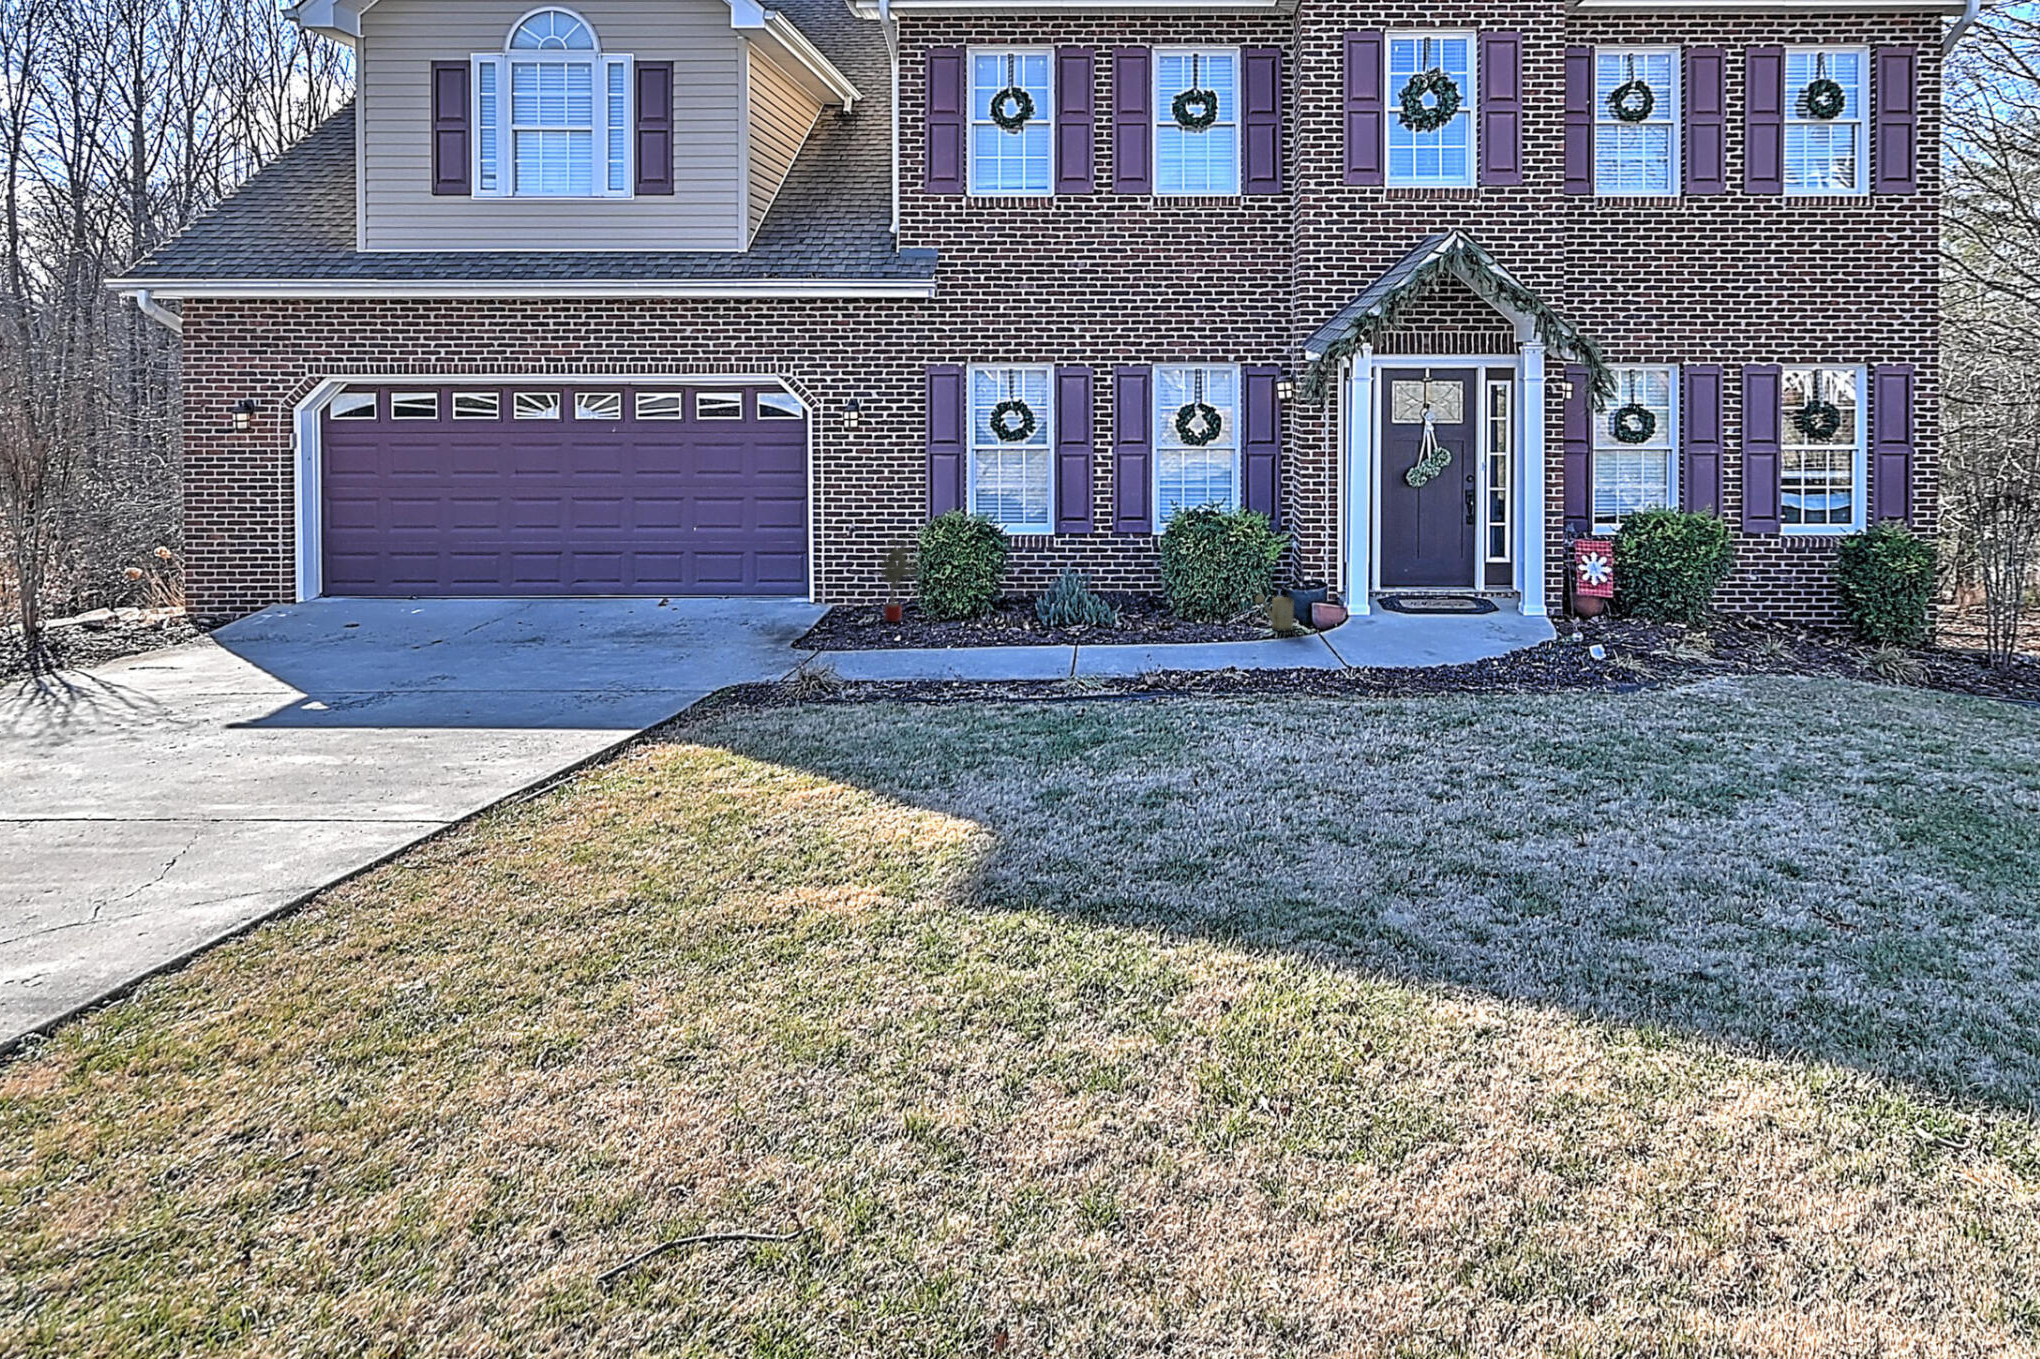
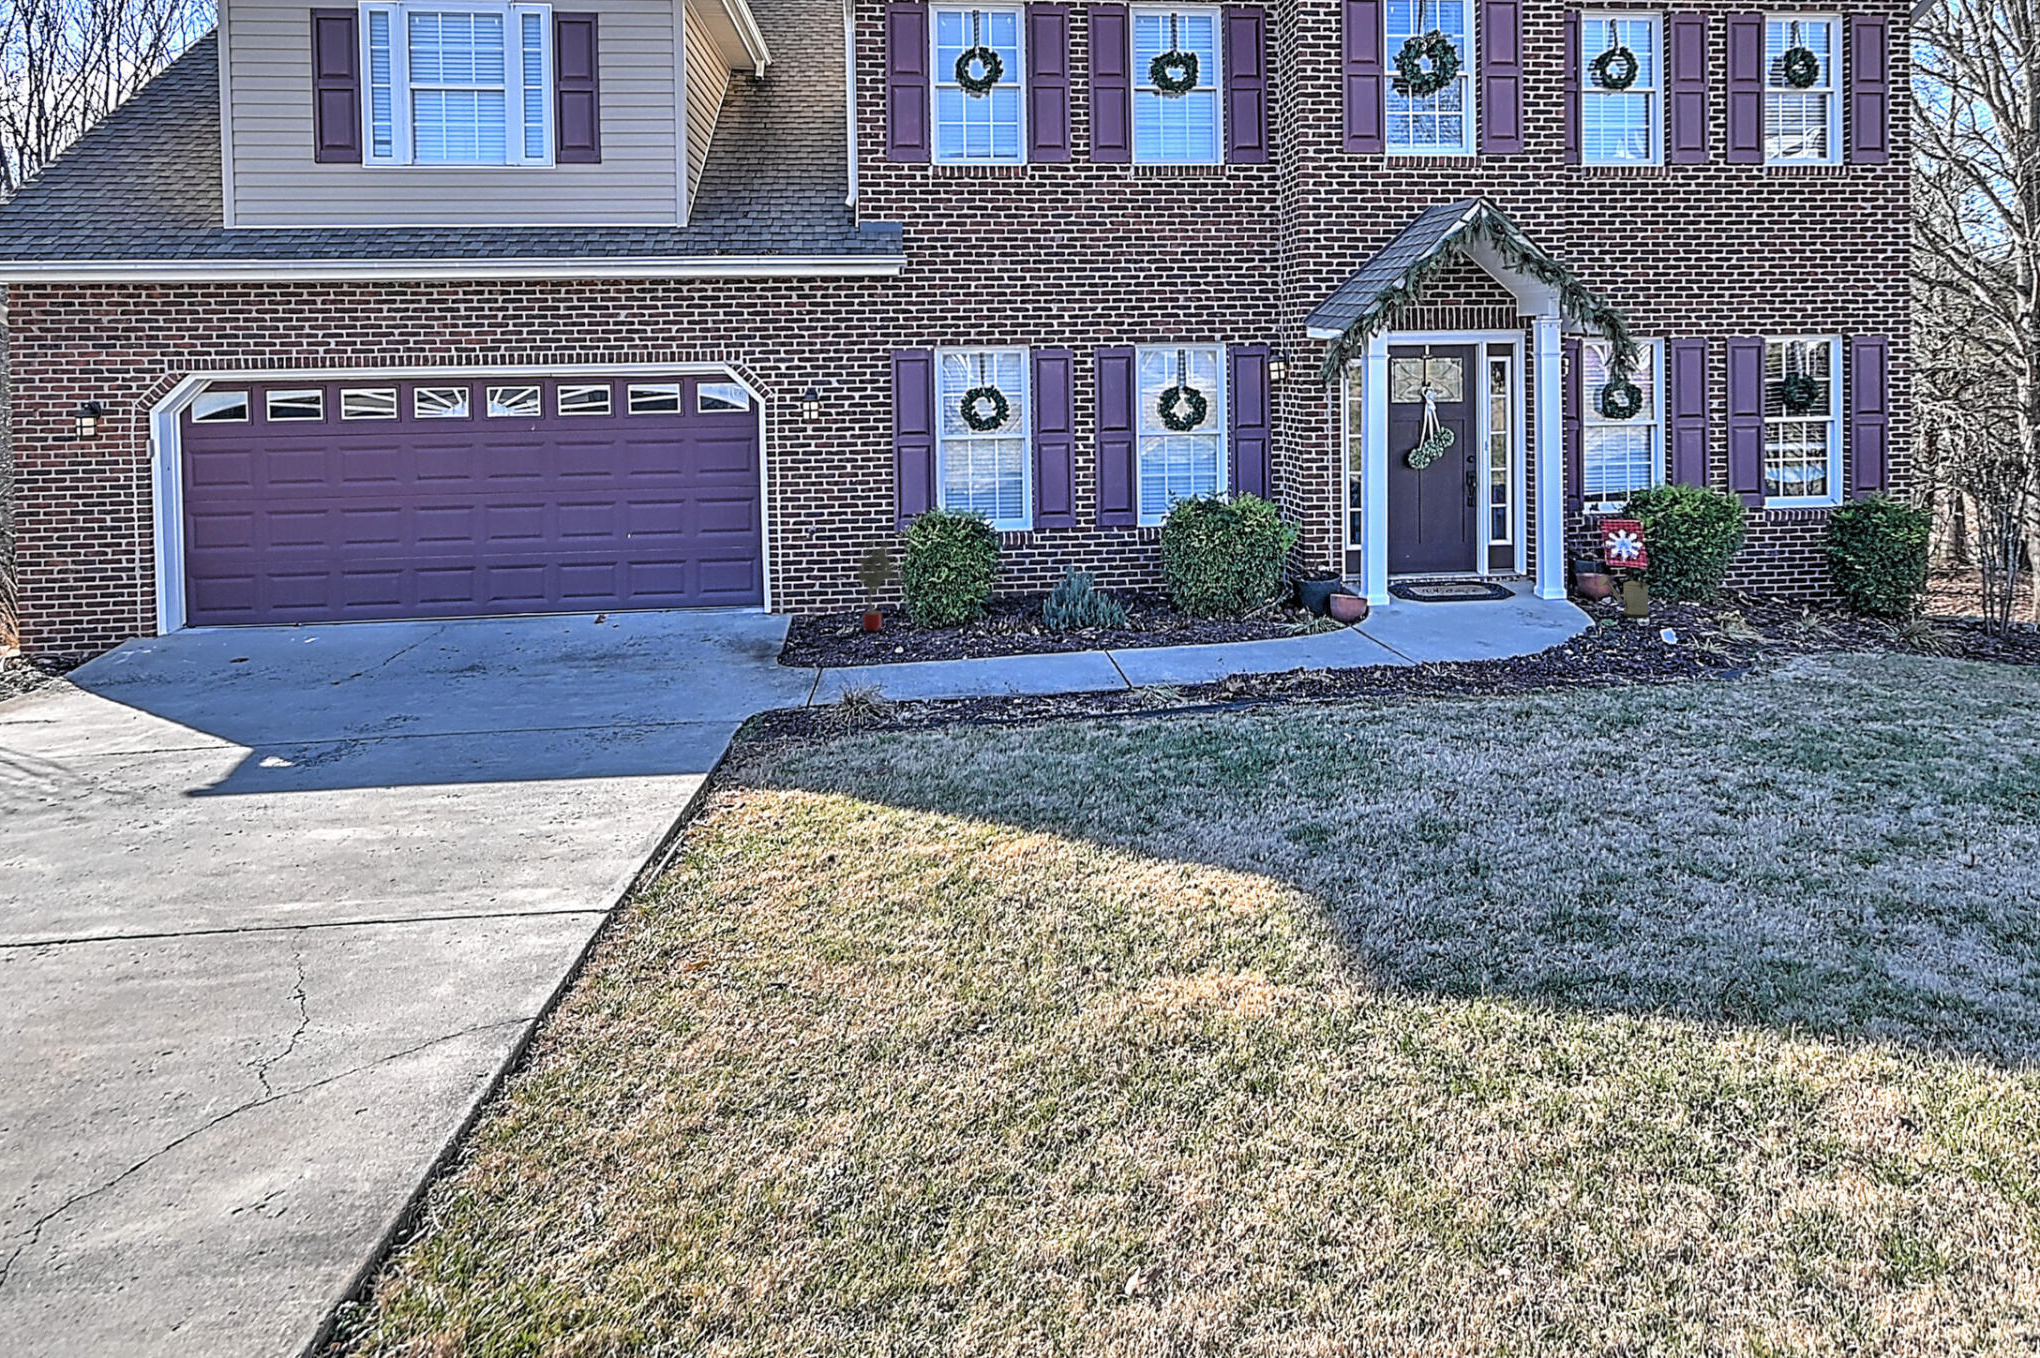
watering can: present [1255,594,1294,632] -> present [1599,570,1652,618]

